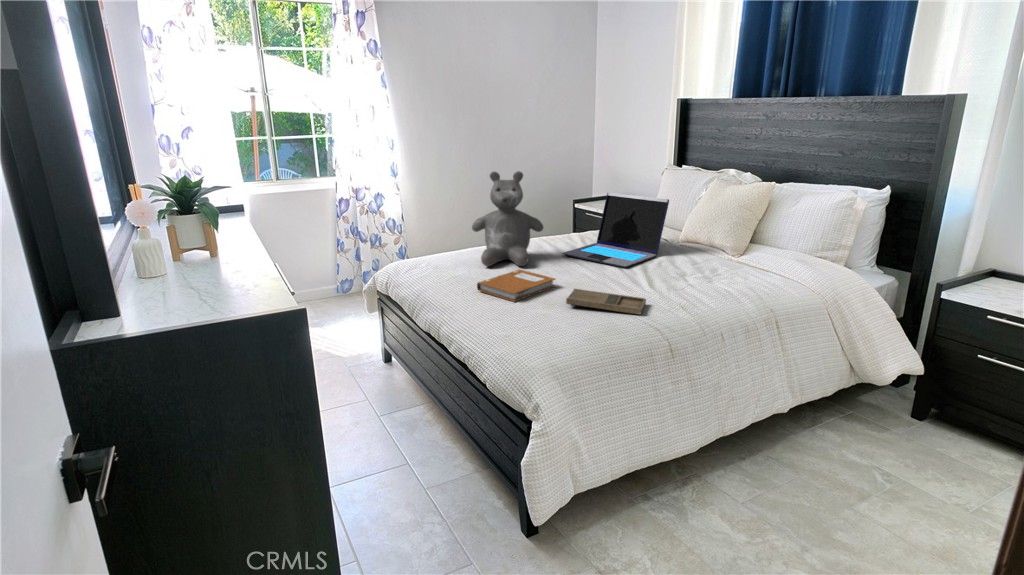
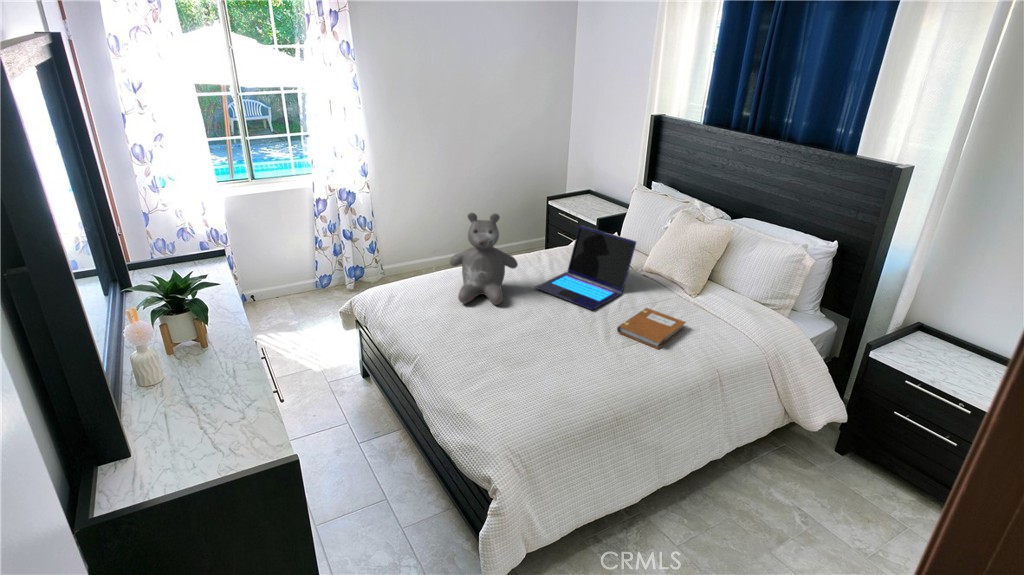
notebook: present [477,270,555,302] -> present [617,308,685,349]
tray: present [566,289,646,314] -> none [537,346,608,380]

